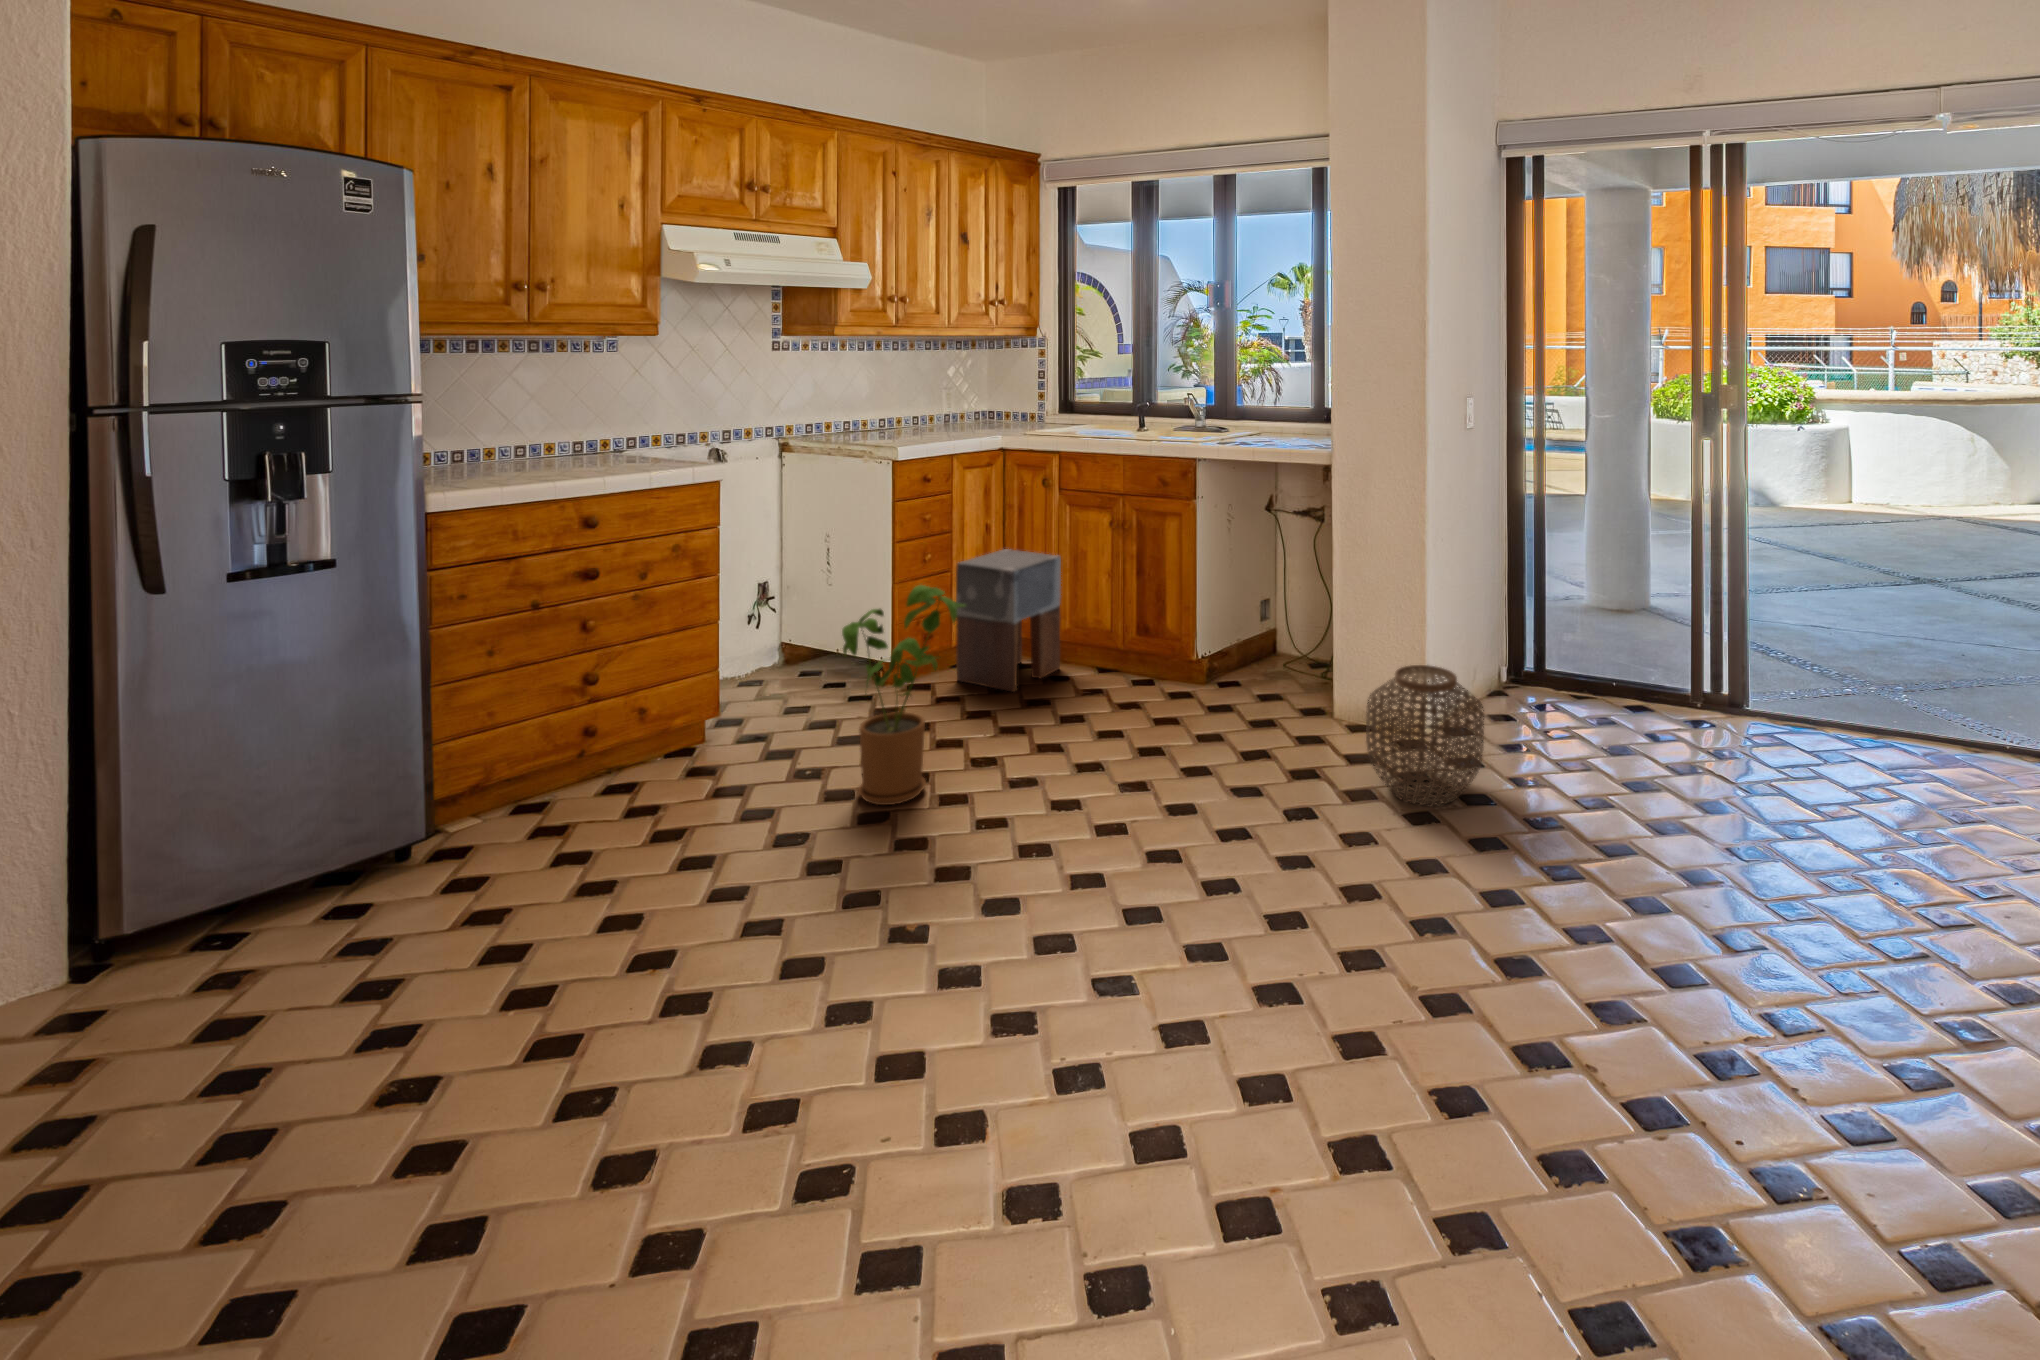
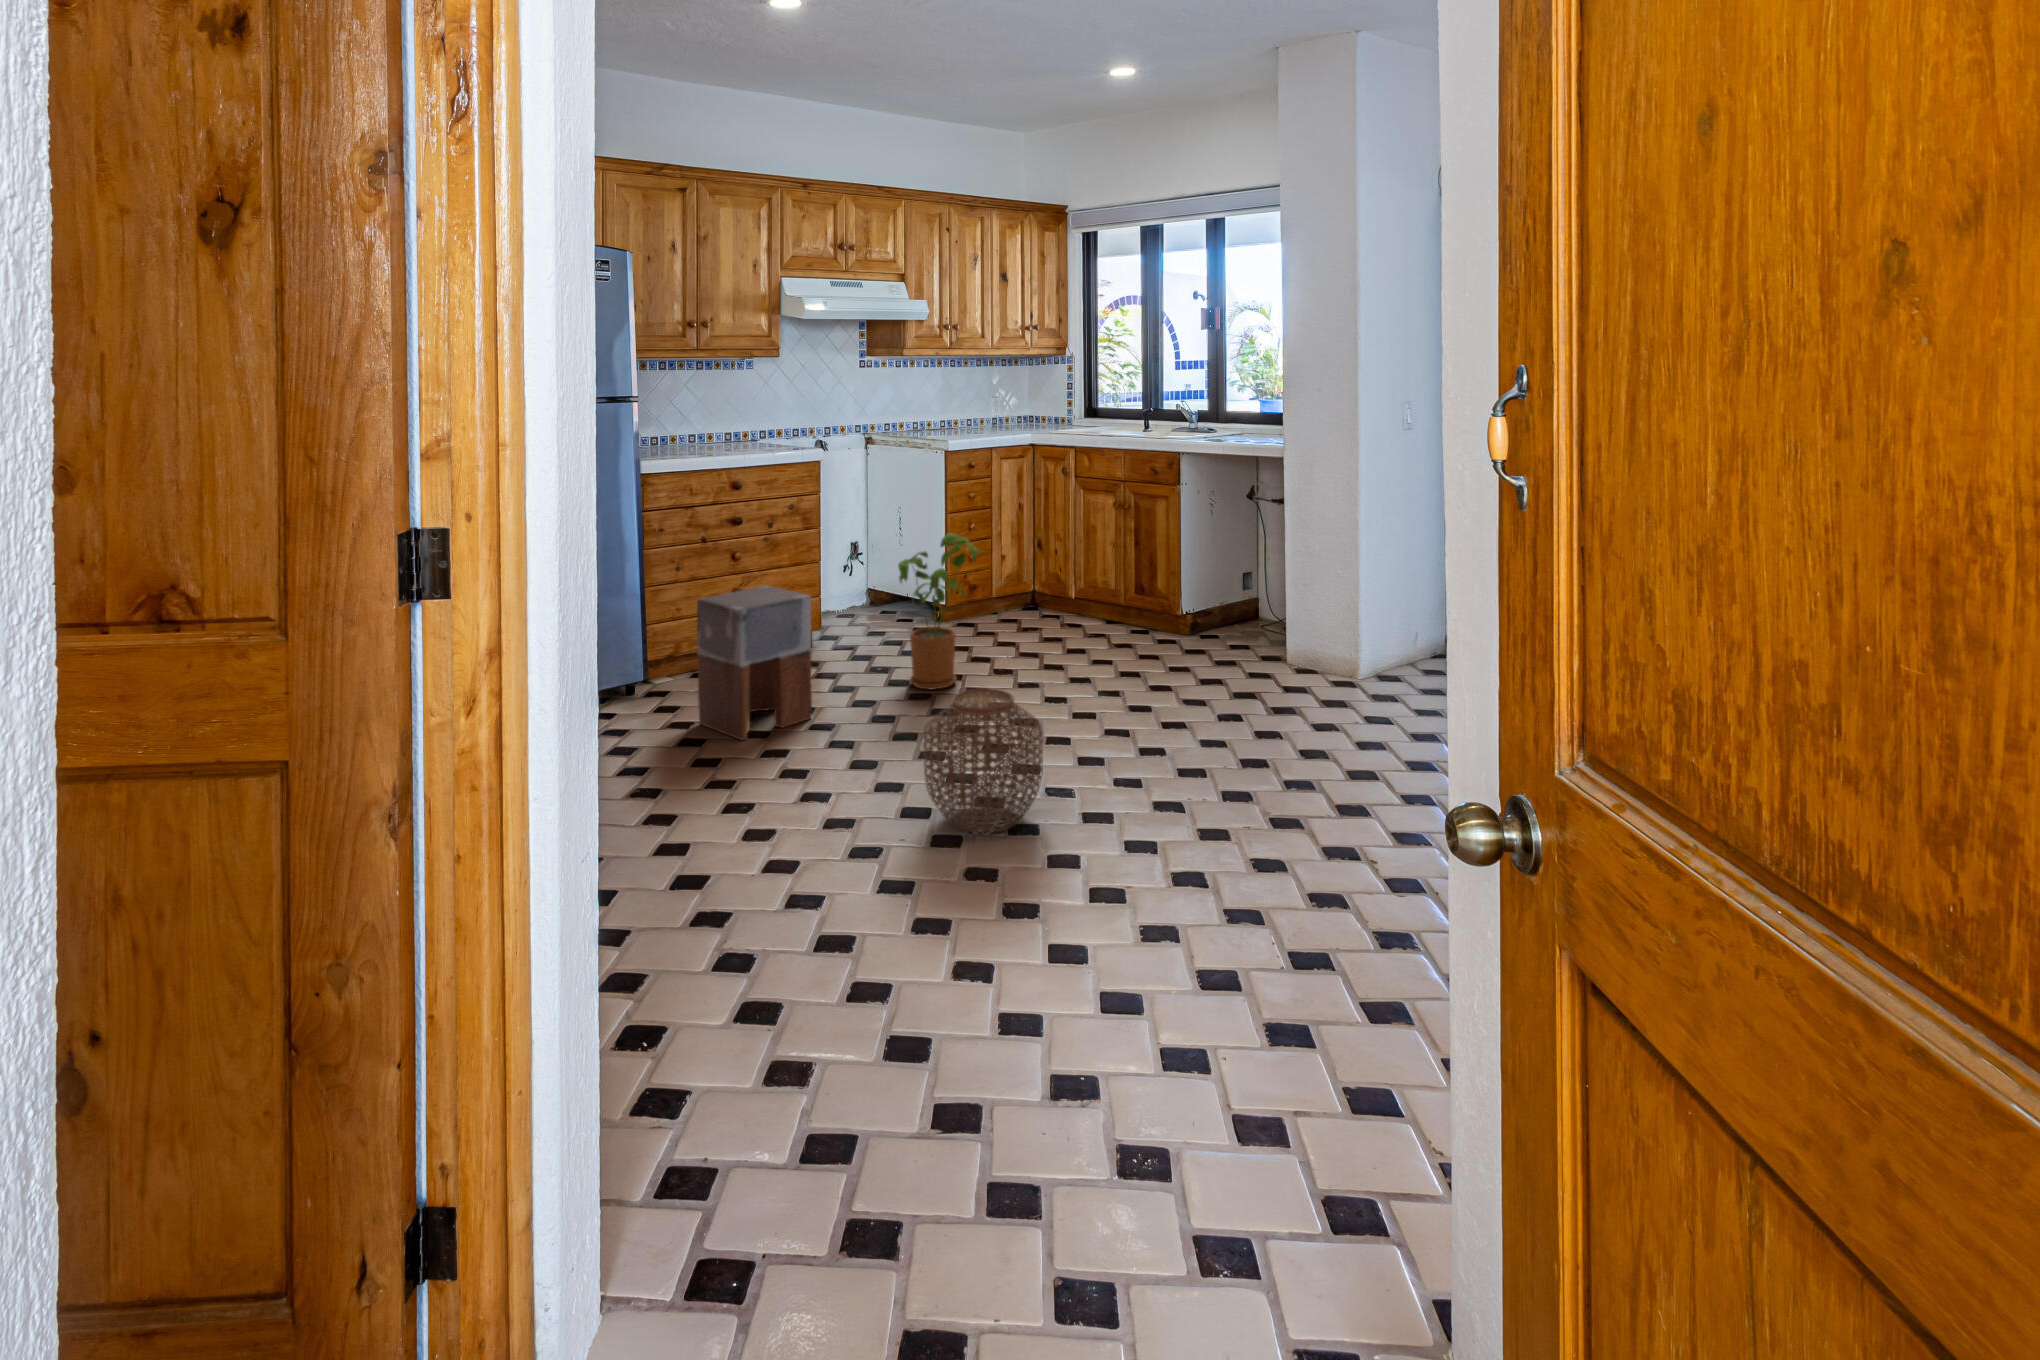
stool: present [956,549,1061,691] -> present [697,585,812,740]
woven basket: present [1366,665,1484,805] -> present [923,688,1043,833]

